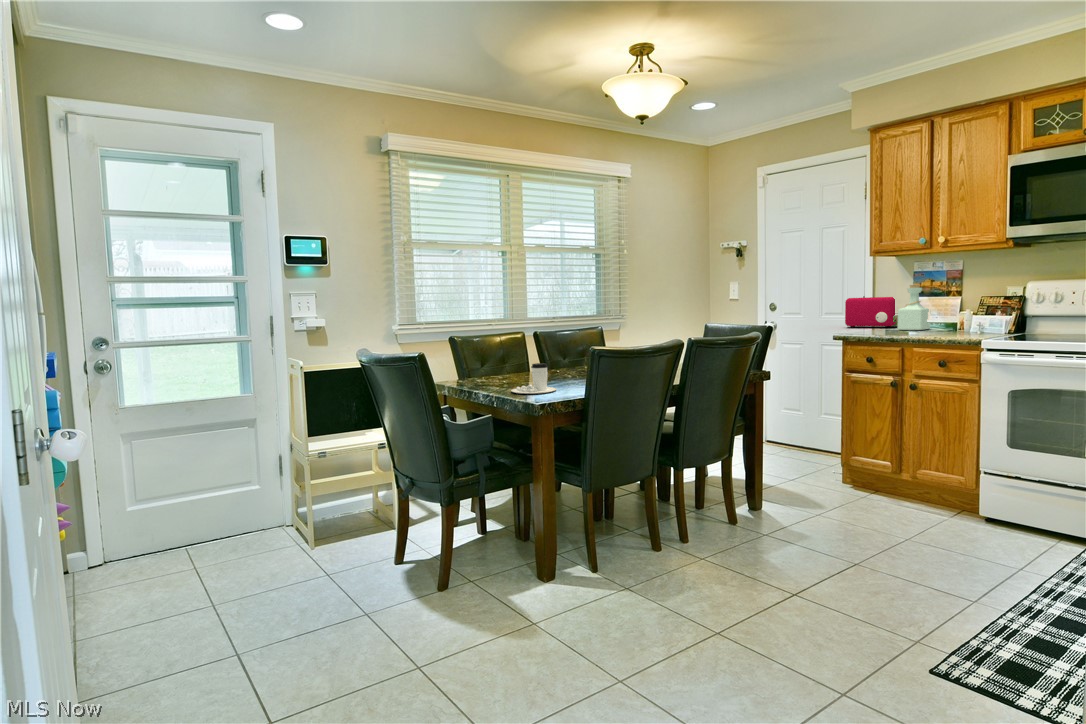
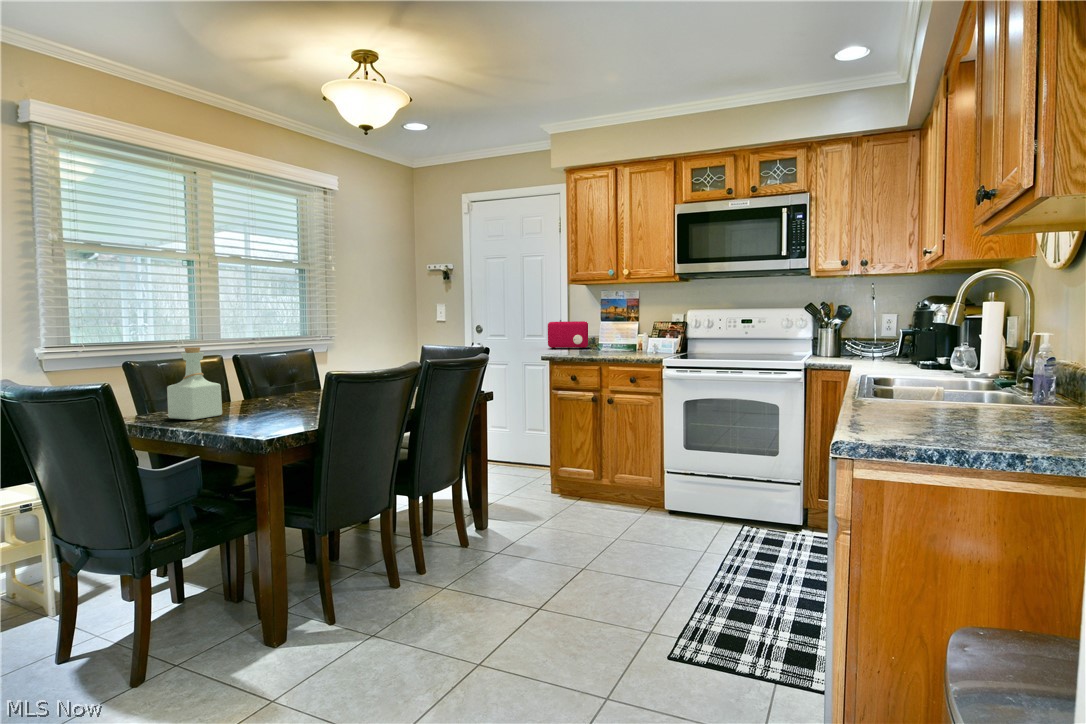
bottle: present [897,285,930,330] -> present [167,347,222,420]
coffee cup: present [511,363,556,394] -> none [220,391,280,429]

